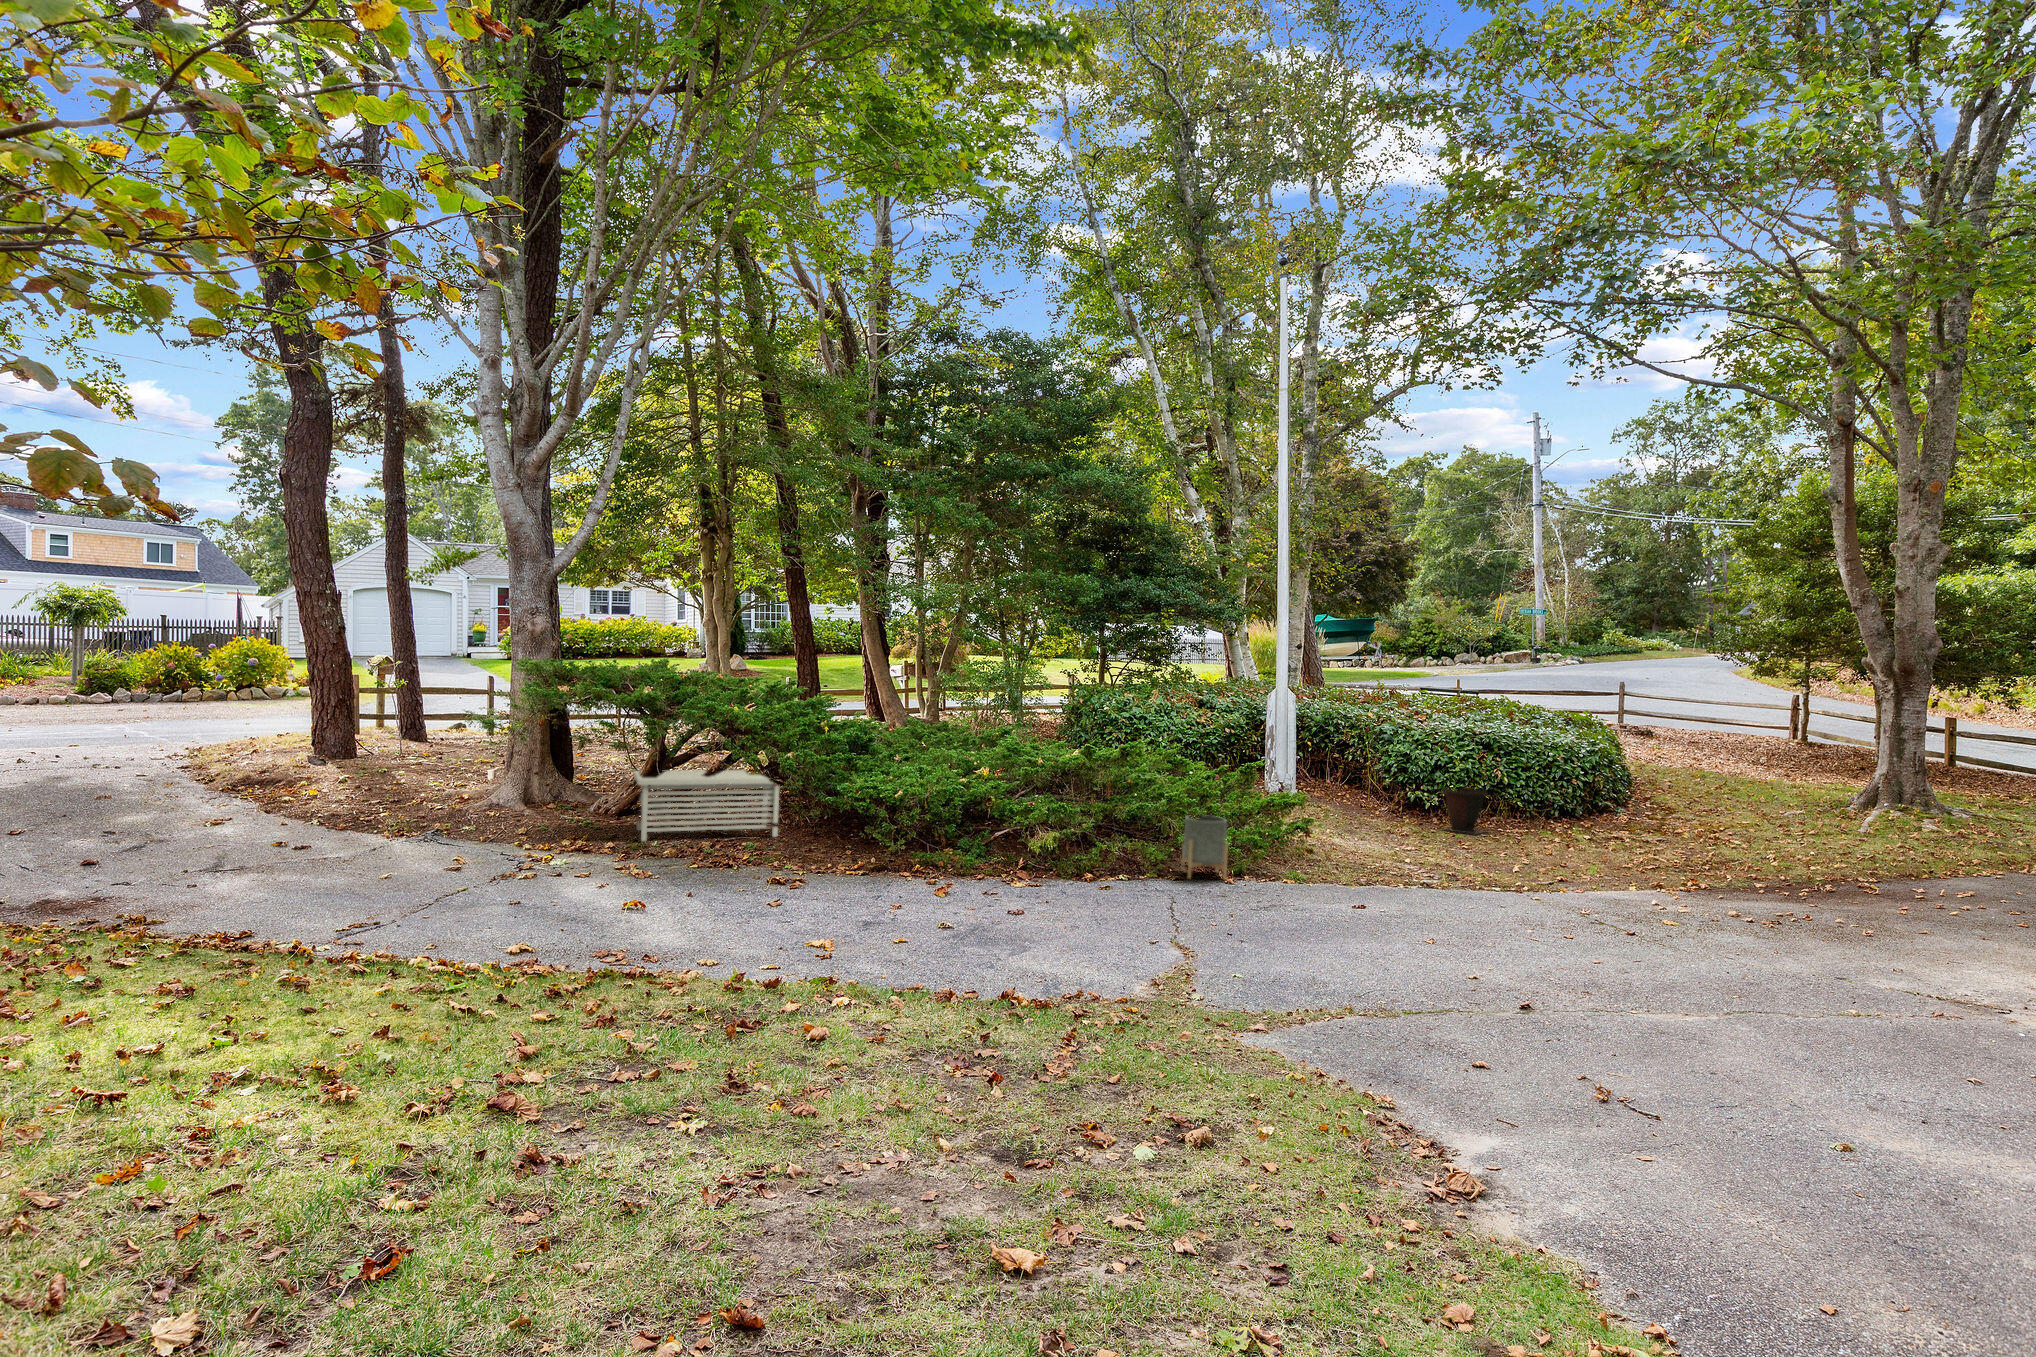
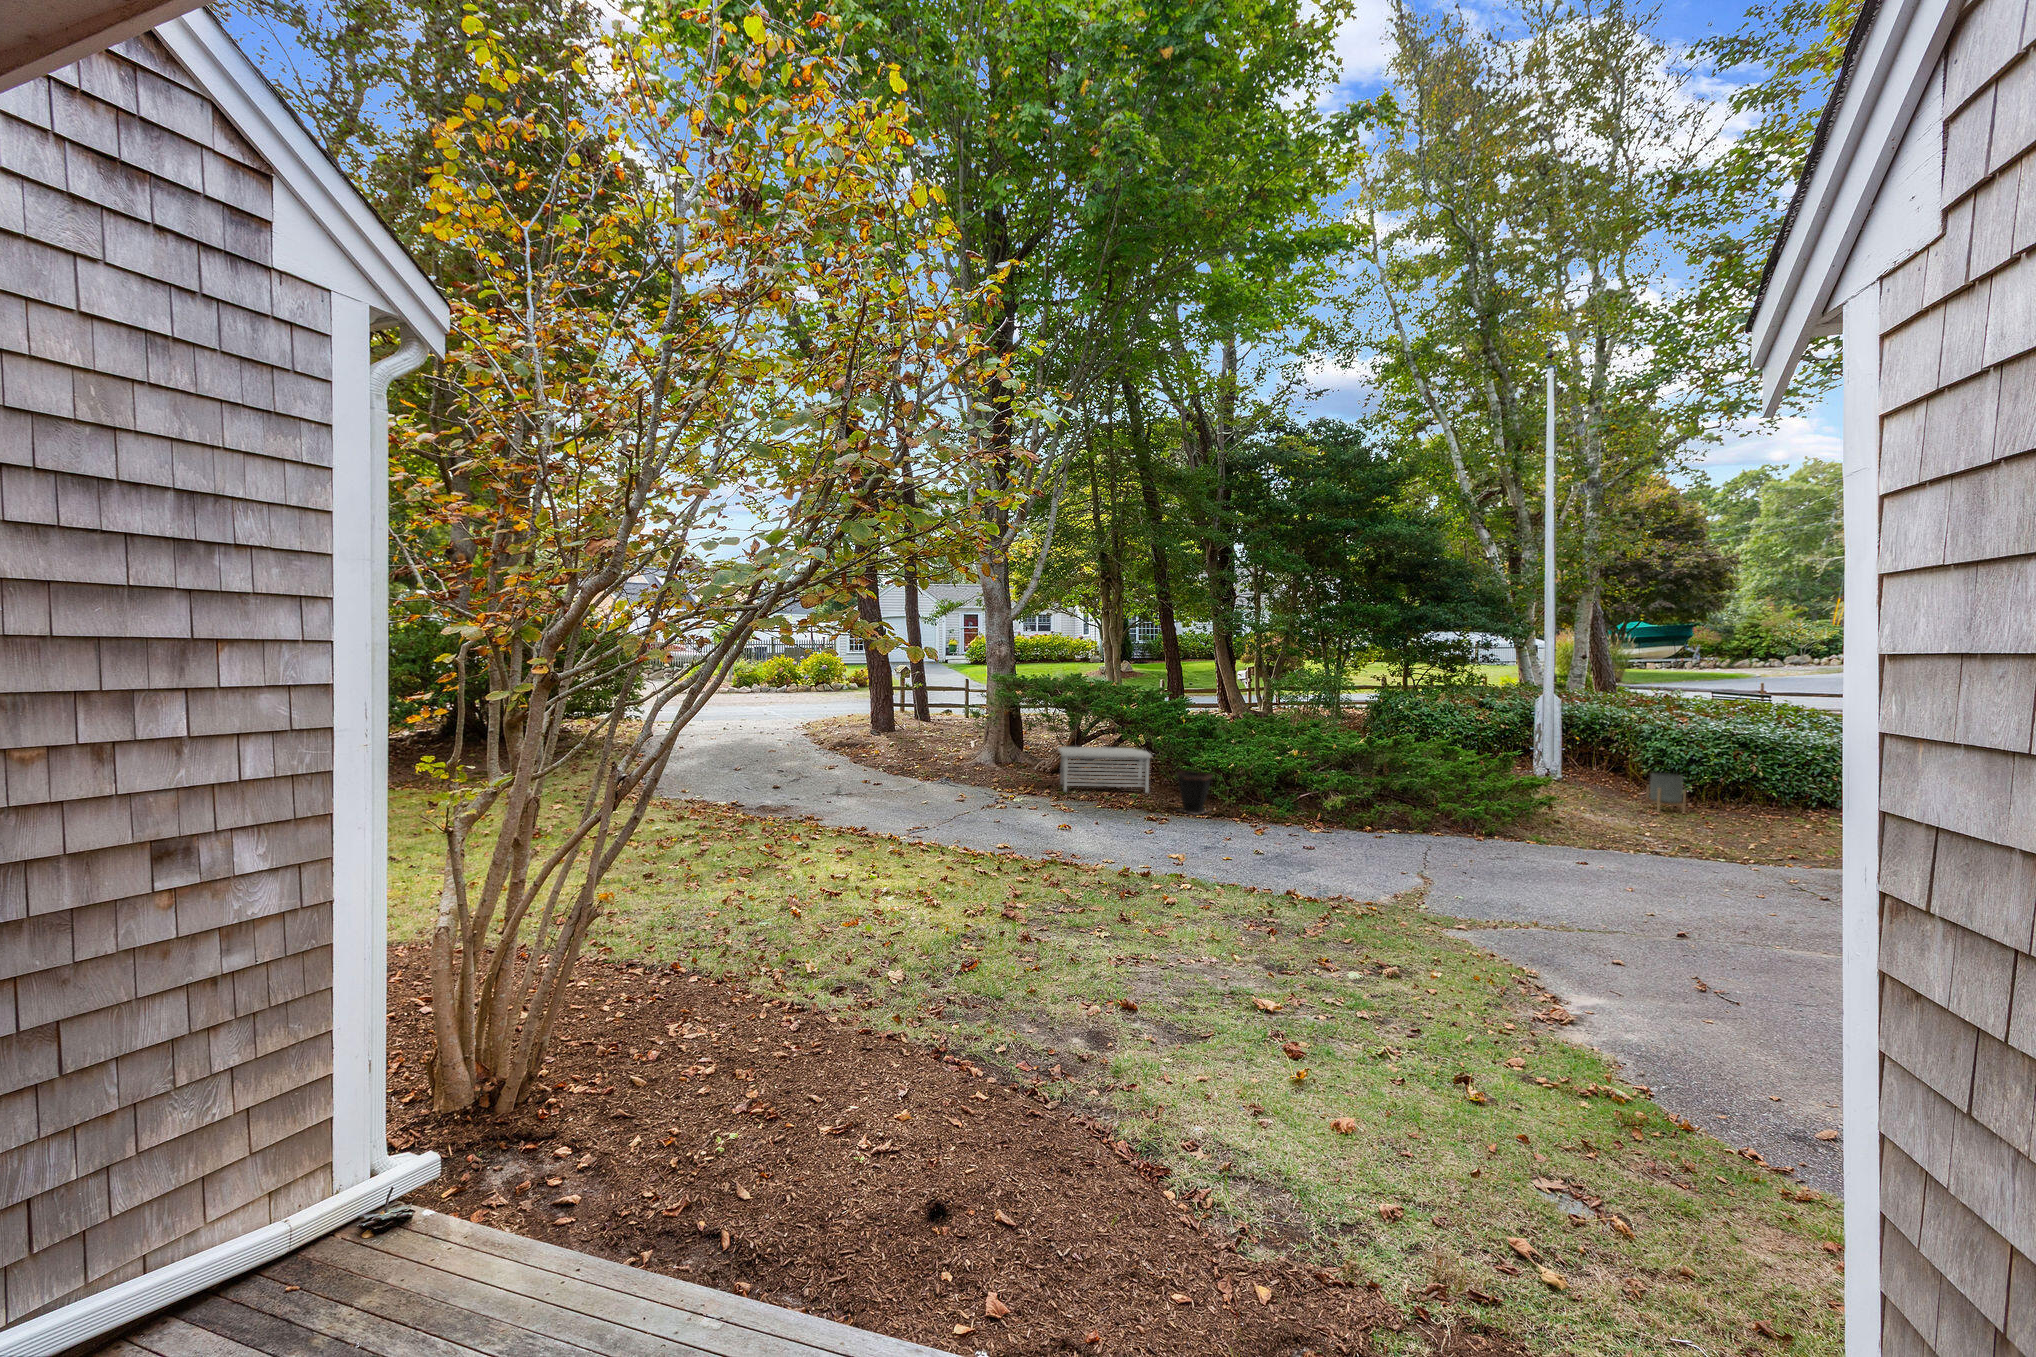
bucket: present [1443,787,1487,835] -> present [1177,771,1213,815]
planter: present [1181,815,1228,880] -> present [1646,773,1686,813]

